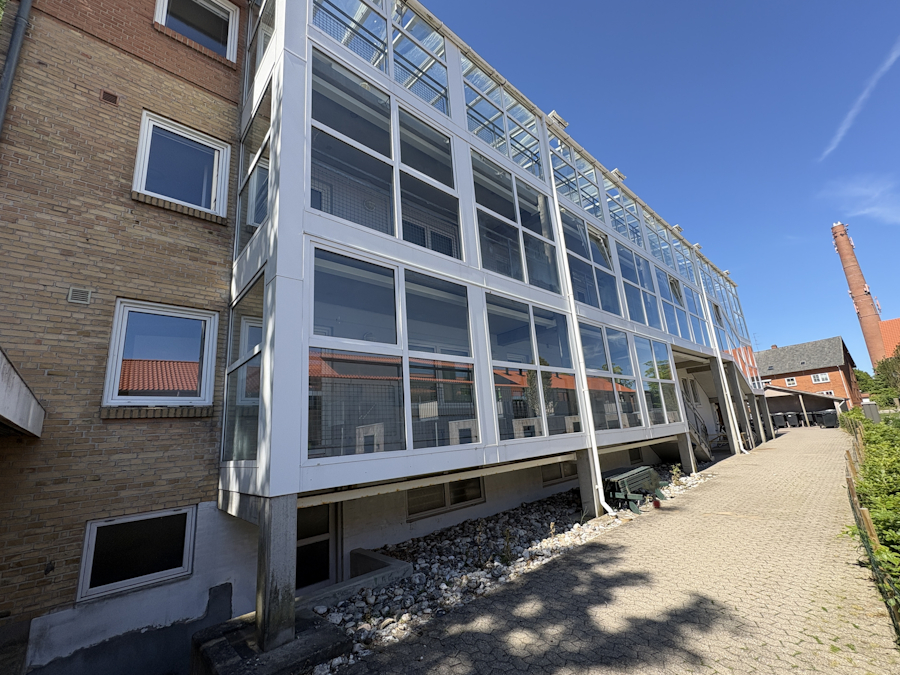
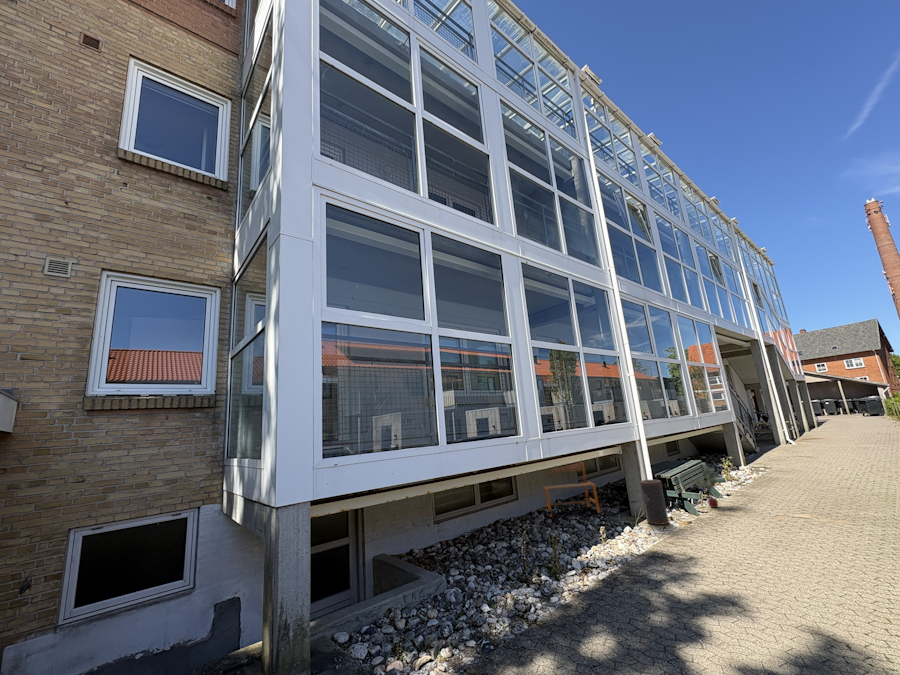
bench: none [507,468,558,517] -> present [543,462,600,517]
trash can: none [591,483,615,523] -> present [640,480,669,525]

